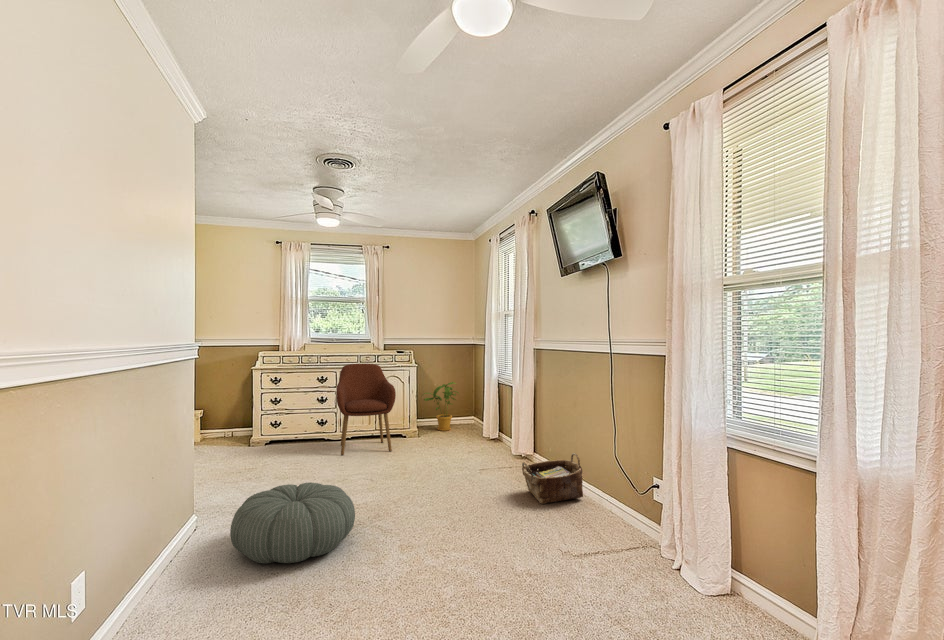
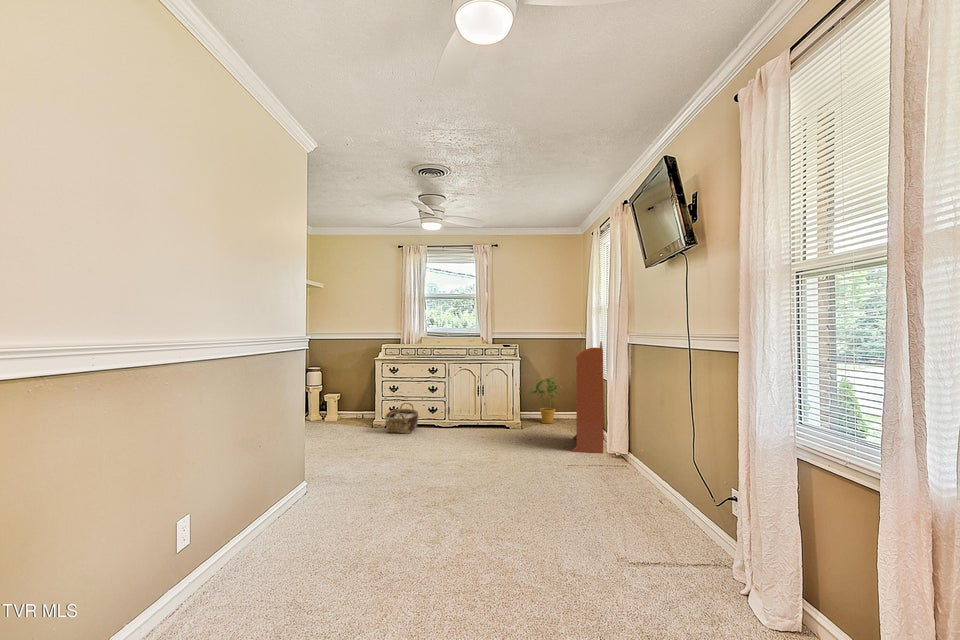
bookcase: none [476,346,511,457] -> present [573,342,603,453]
armchair: present [336,364,396,456] -> none [440,357,494,440]
woven basket: present [522,453,583,504] -> present [385,403,418,434]
pouf: present [230,482,355,564] -> none [321,460,426,528]

